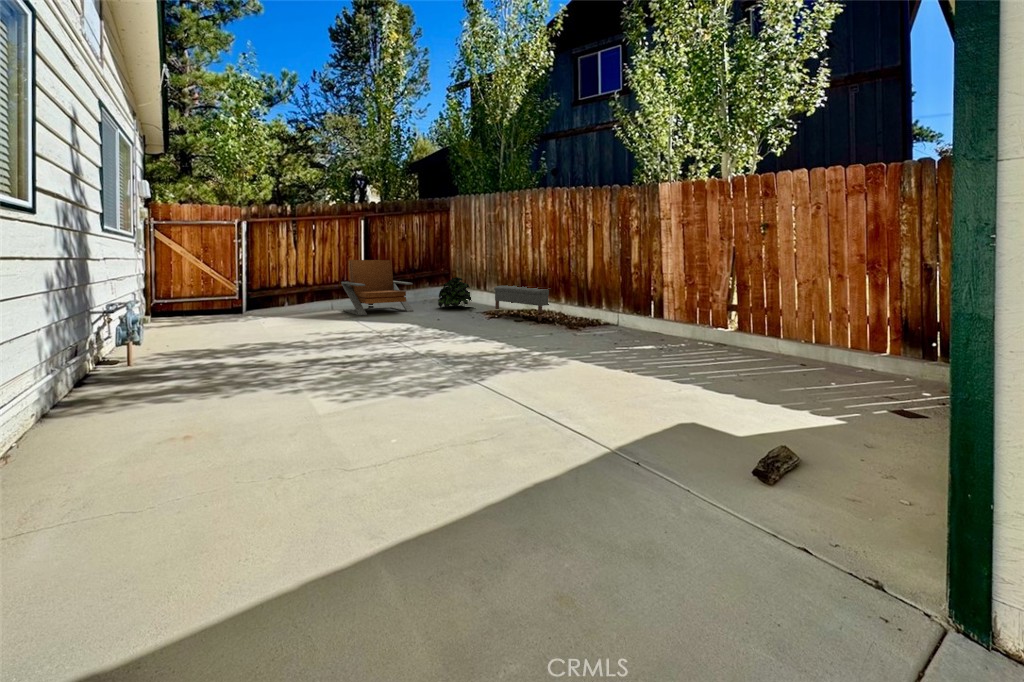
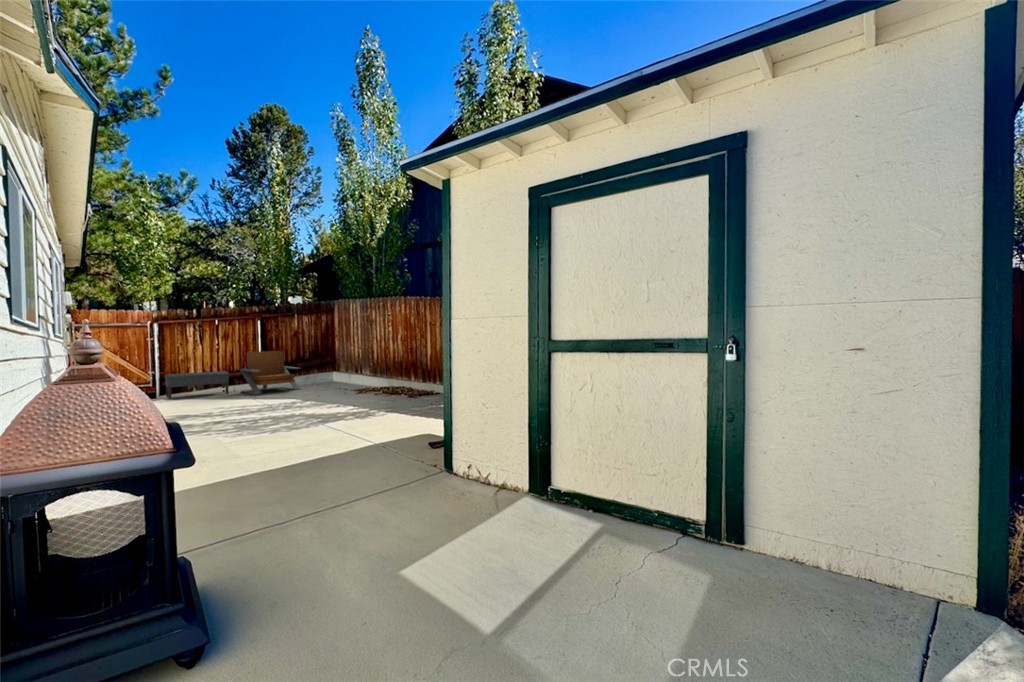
potted plant: present [438,277,472,308] -> none [322,362,353,386]
bench: present [494,285,556,321] -> present [165,371,229,399]

